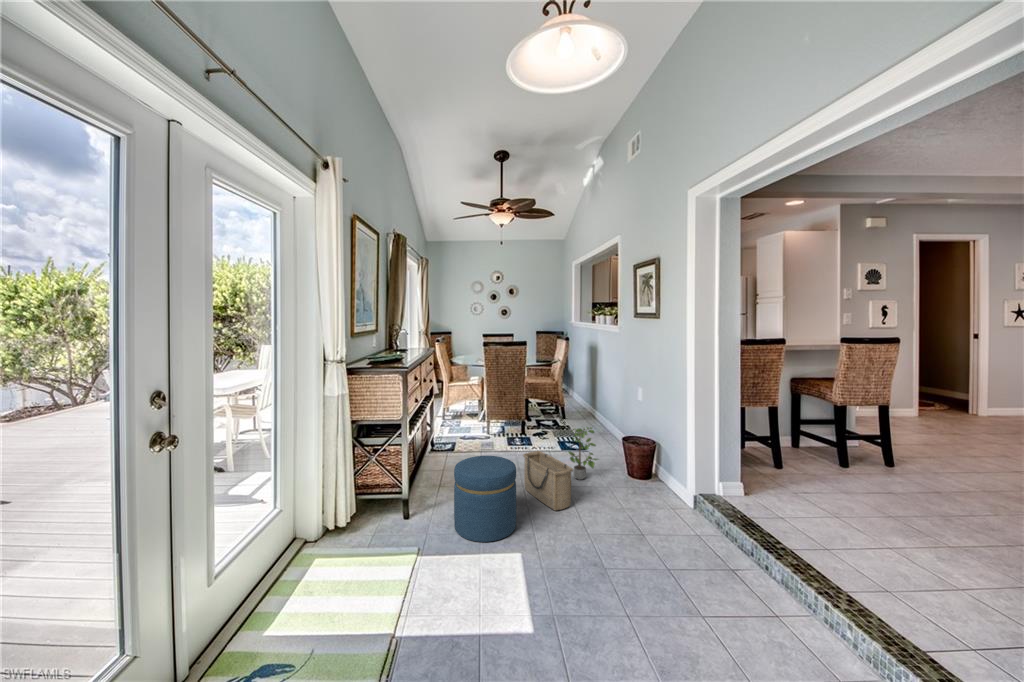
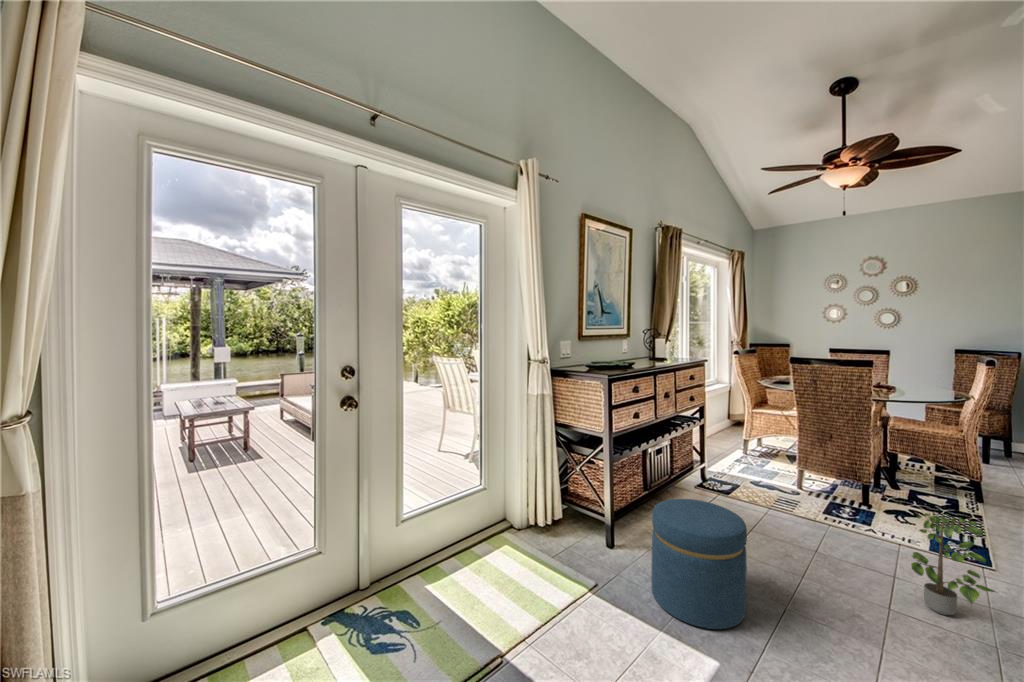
basket: present [523,451,573,510] -> none [799,524,881,644]

